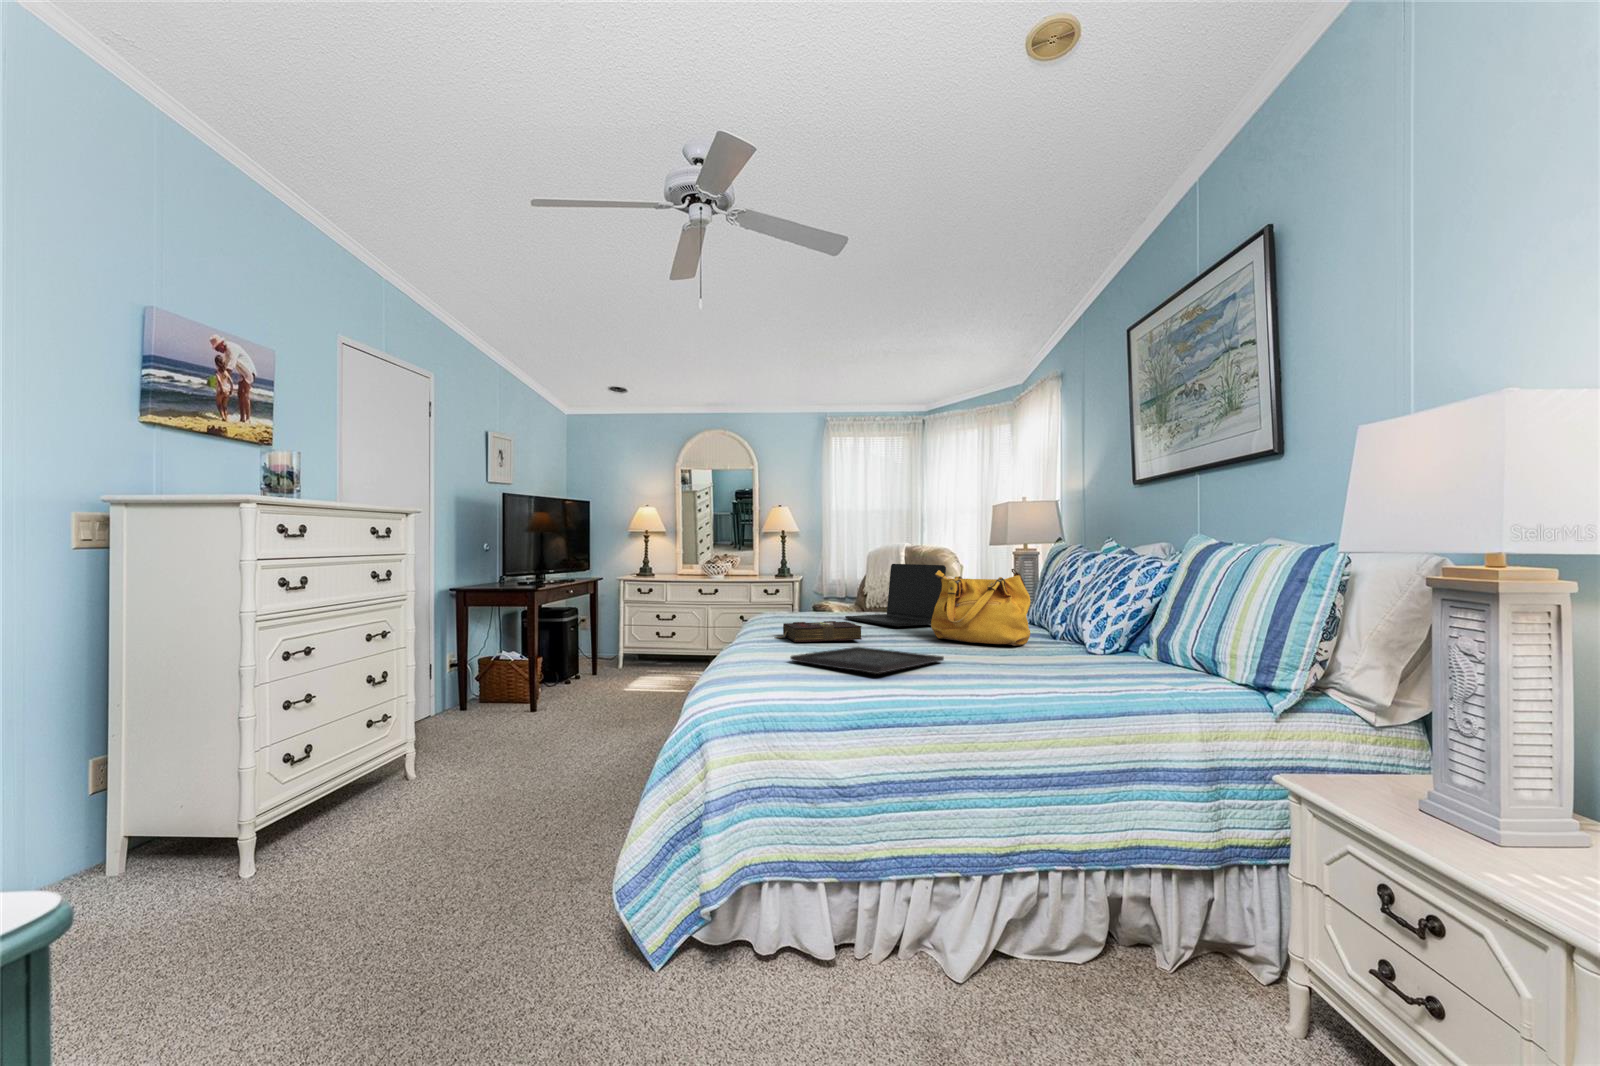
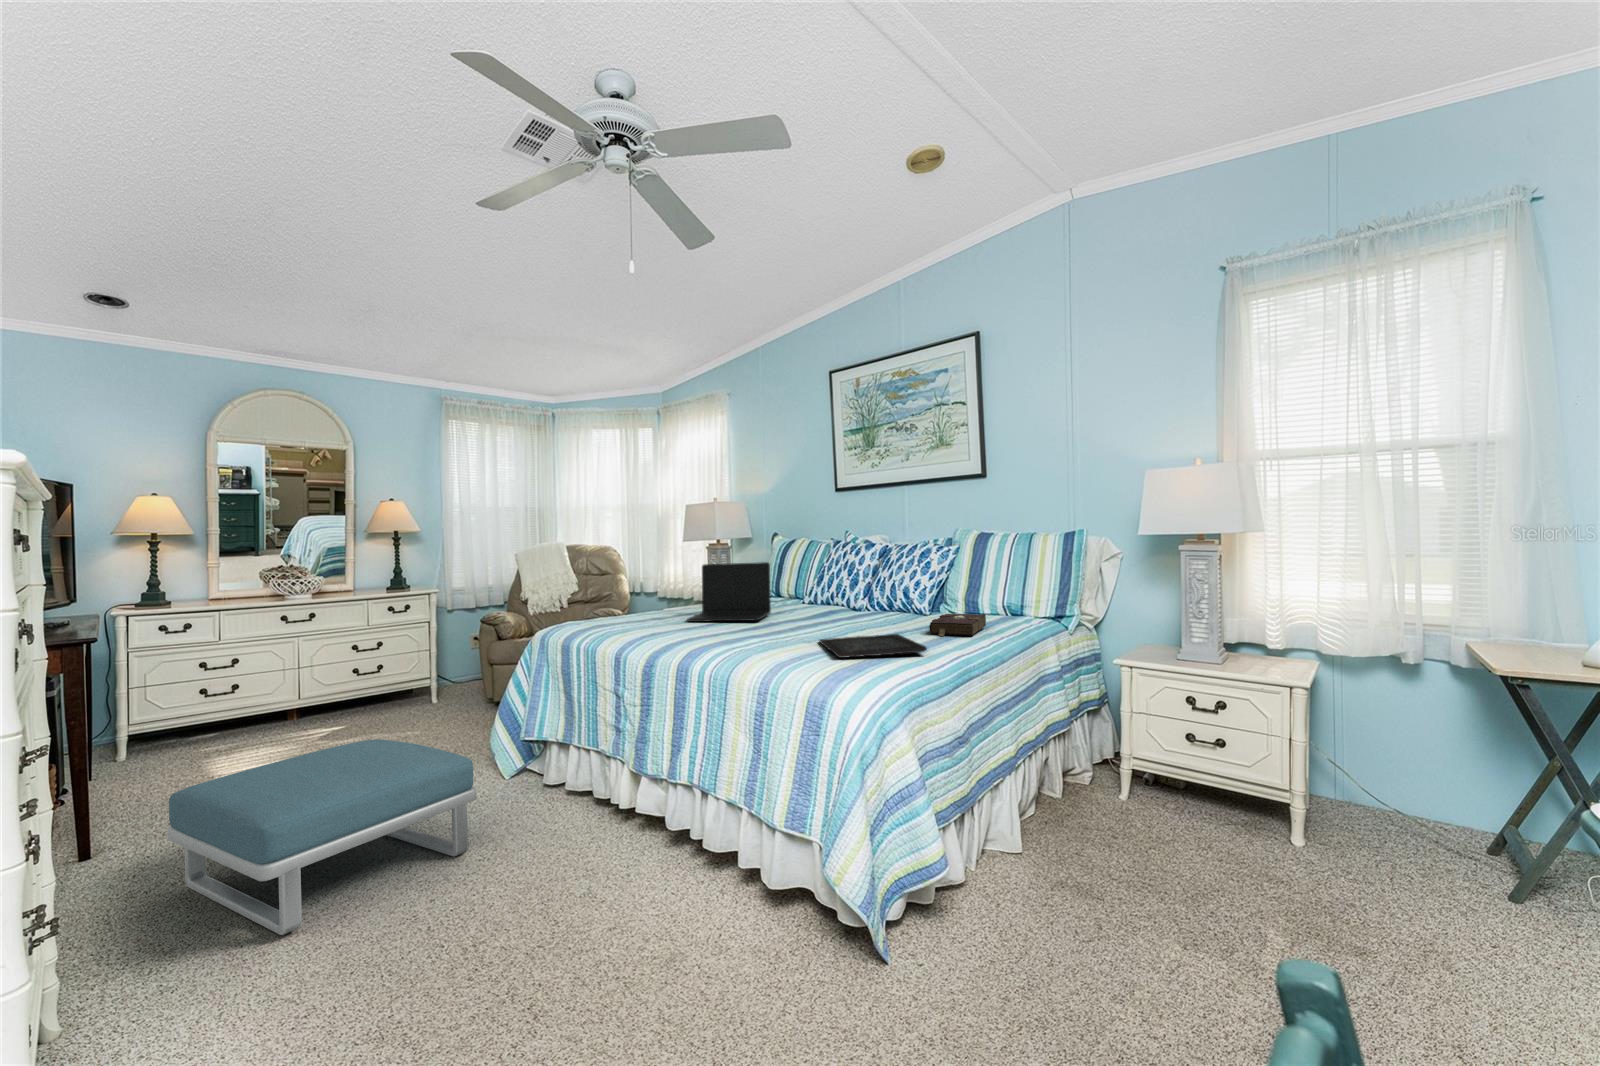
handbag: present [931,569,1031,646] -> none [805,561,879,624]
book: present [776,621,862,642] -> present [929,614,986,636]
footstool: none [466,670,628,772] -> present [167,739,476,935]

